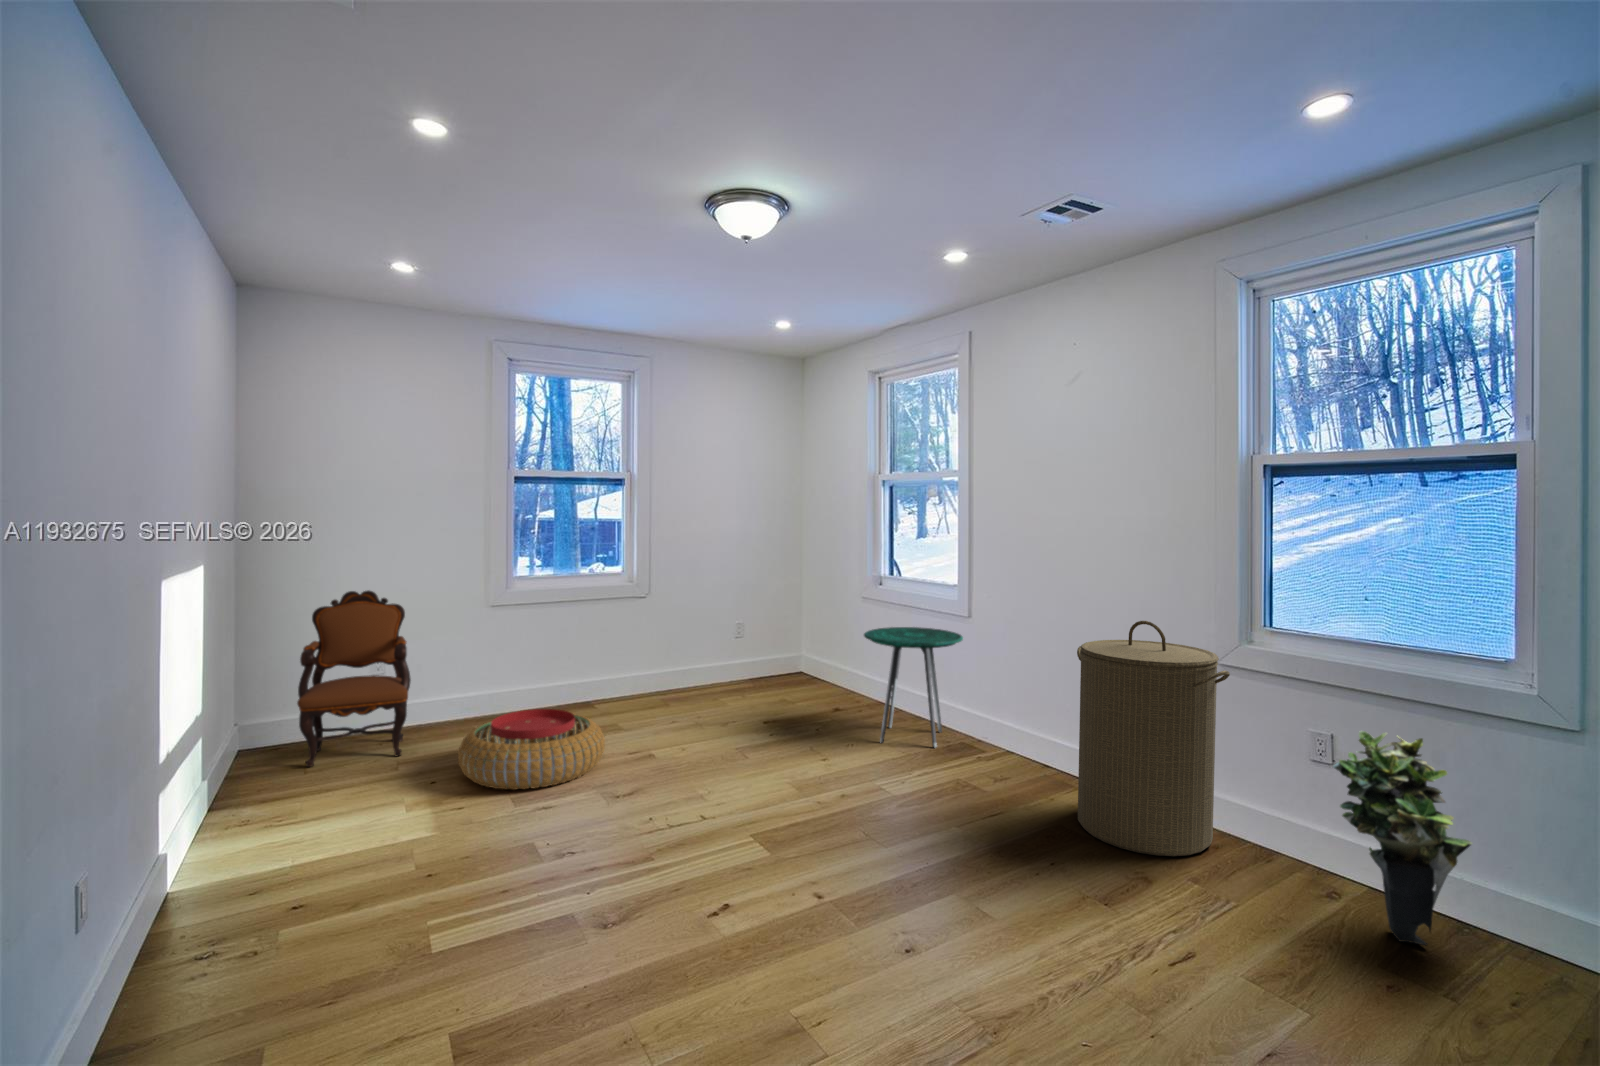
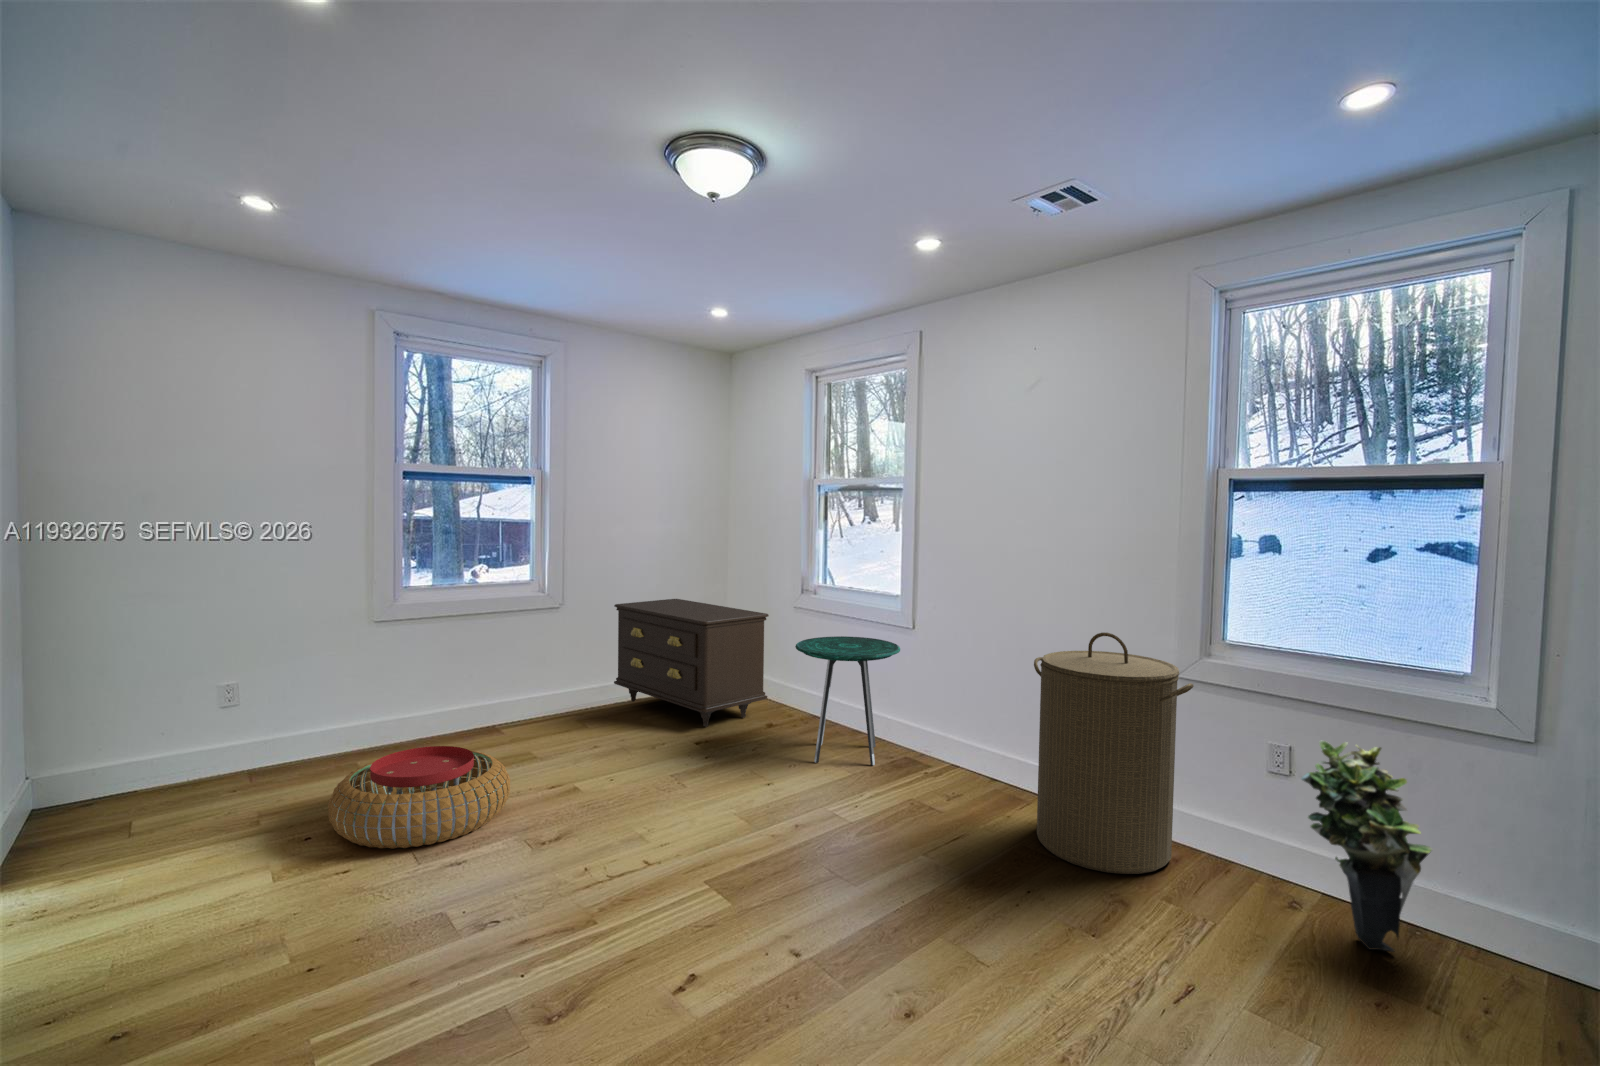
armchair: present [297,590,411,767] -> none [105,610,258,836]
dresser: none [712,593,847,708] -> present [614,599,769,727]

